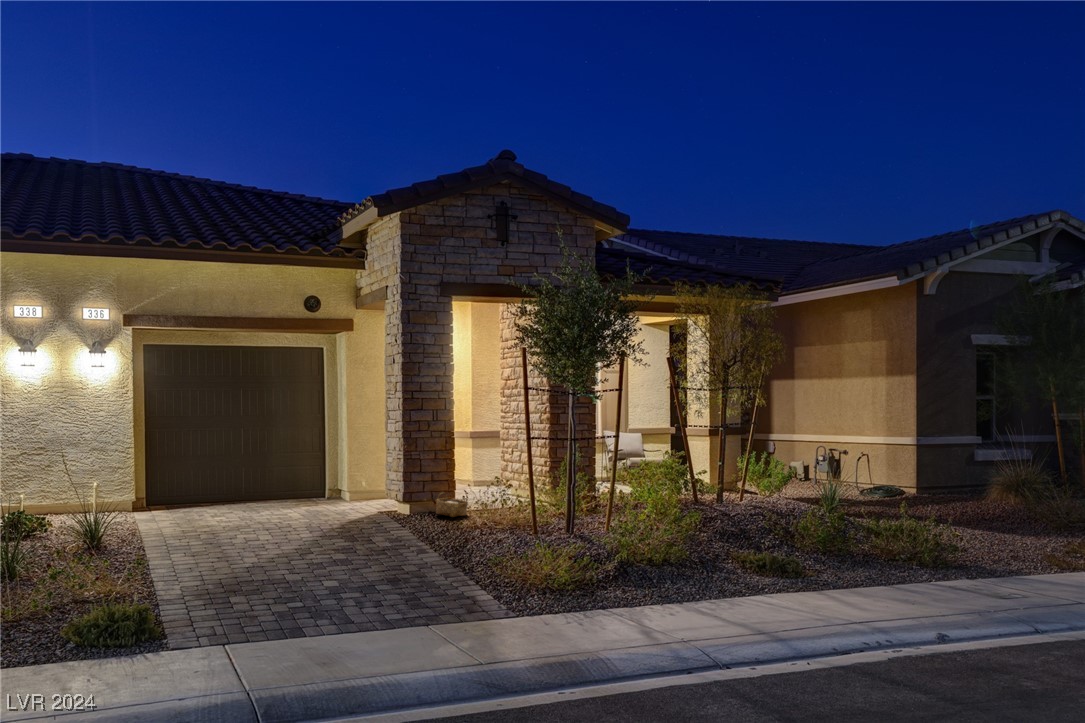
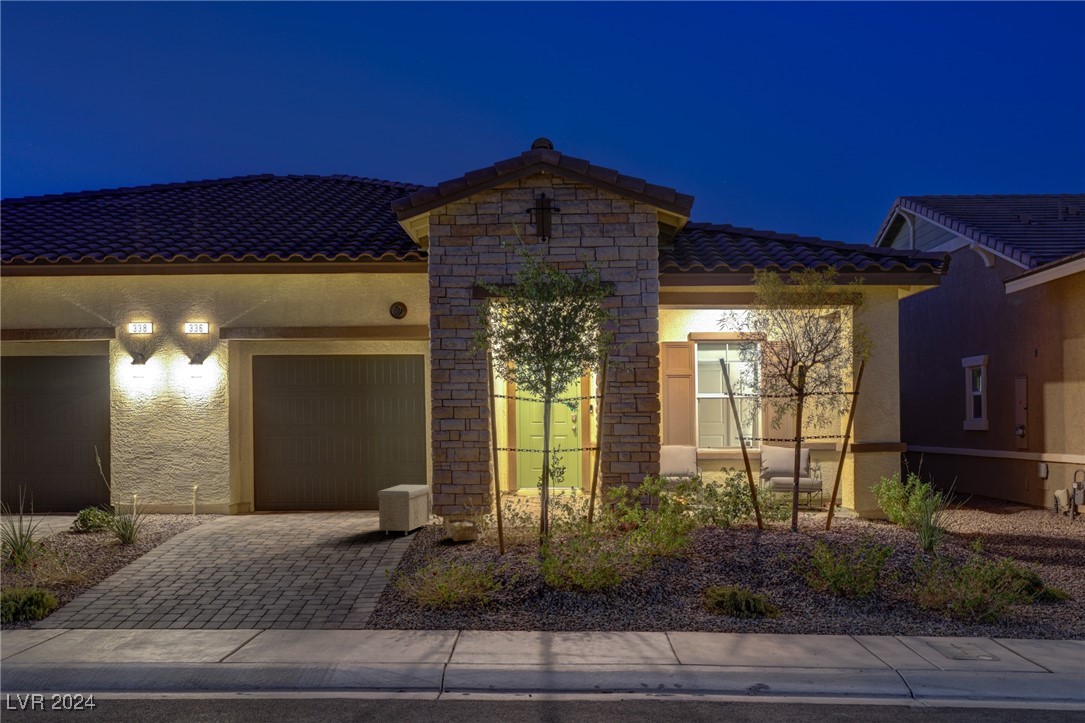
storage bench: none [359,471,395,516] -> present [378,485,429,535]

